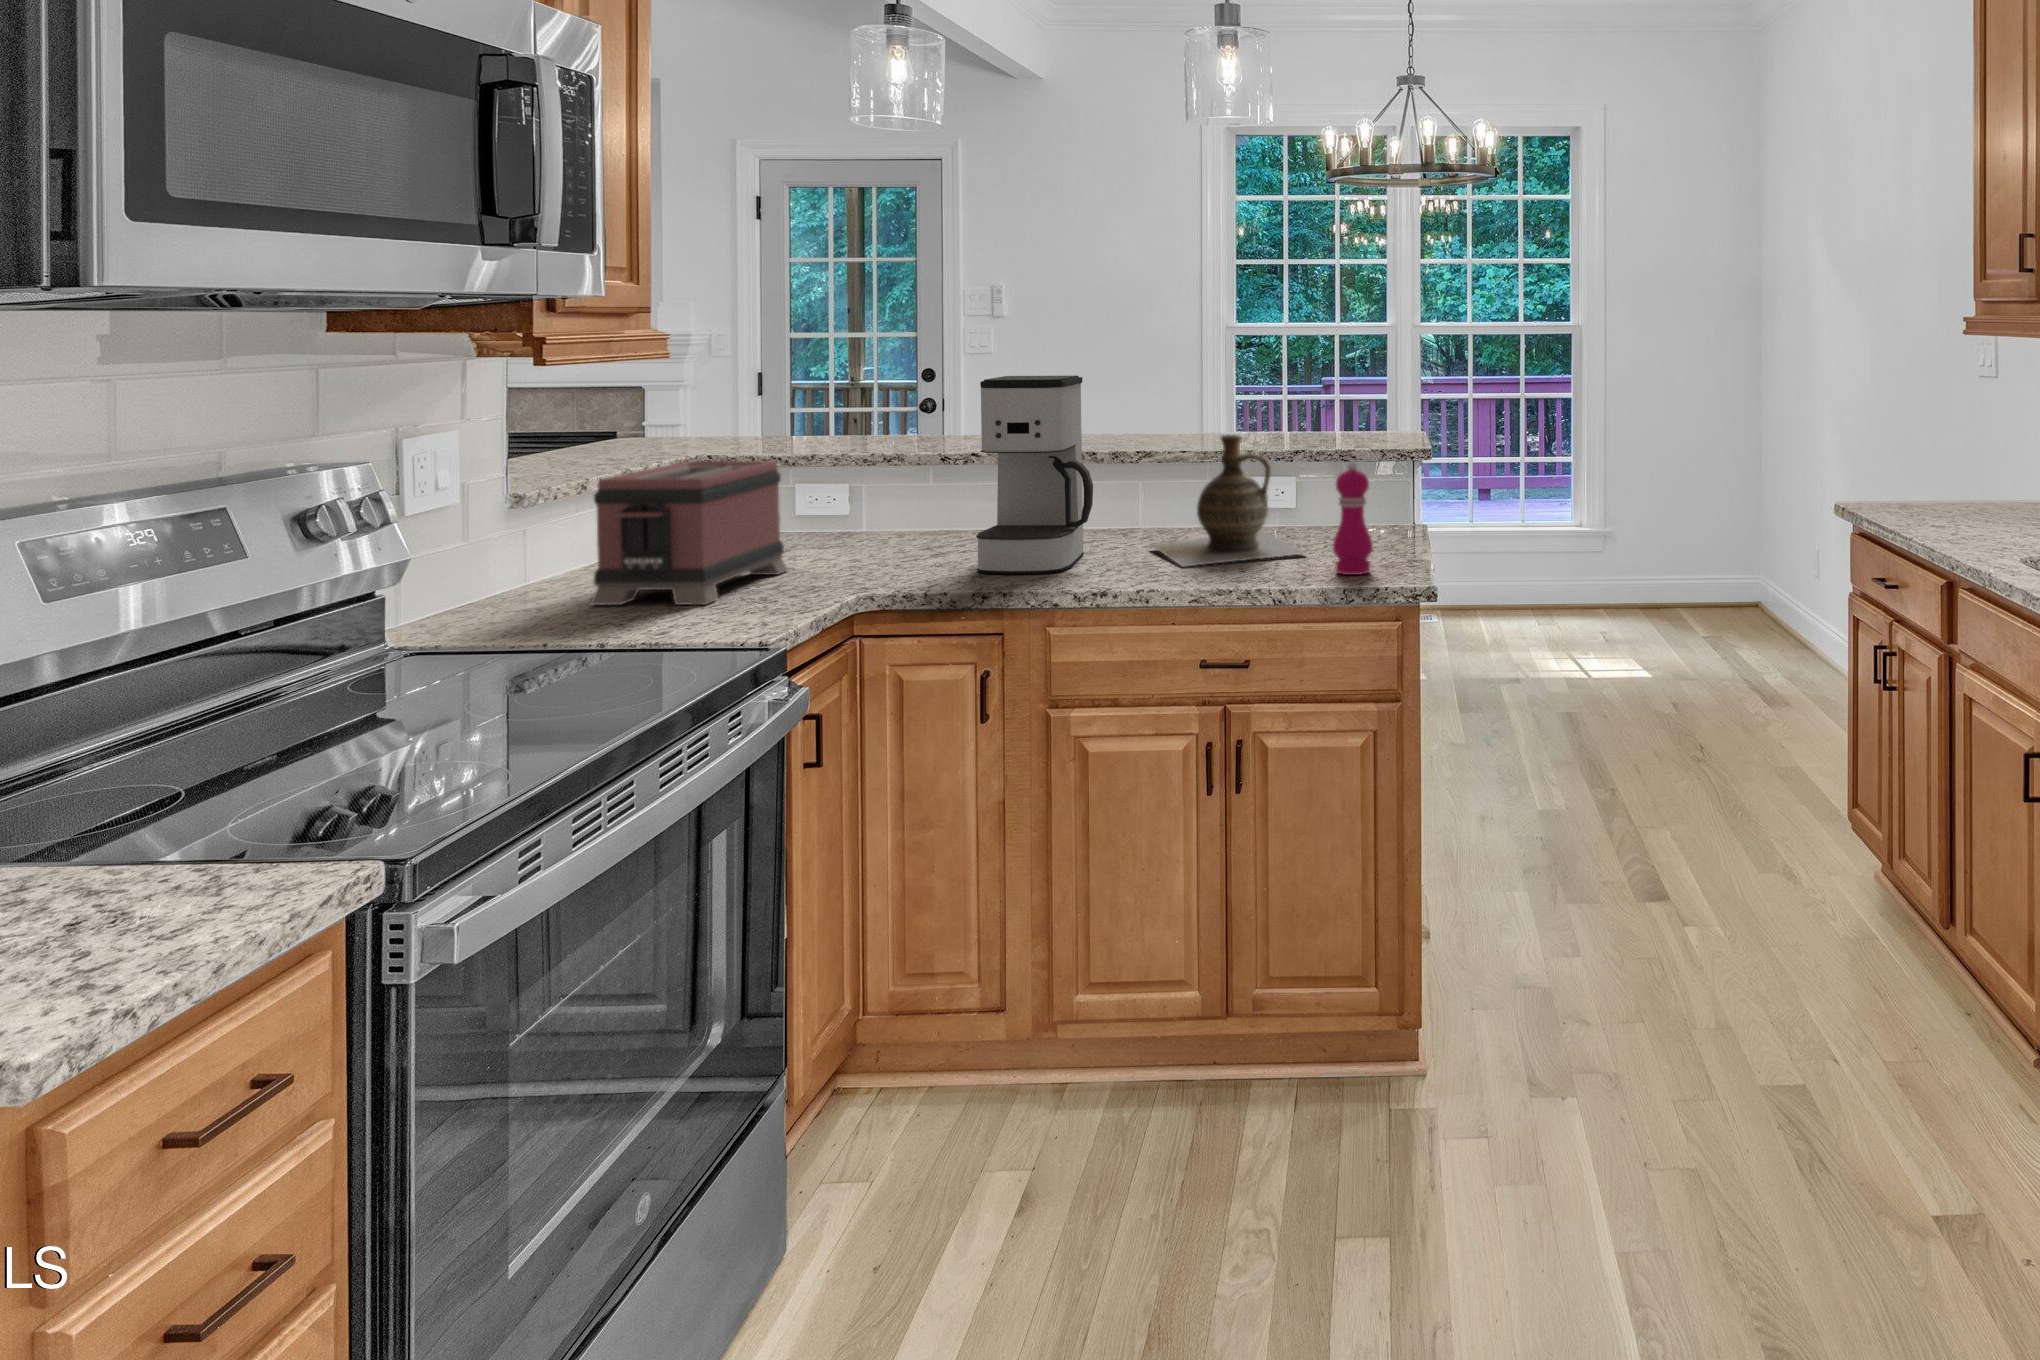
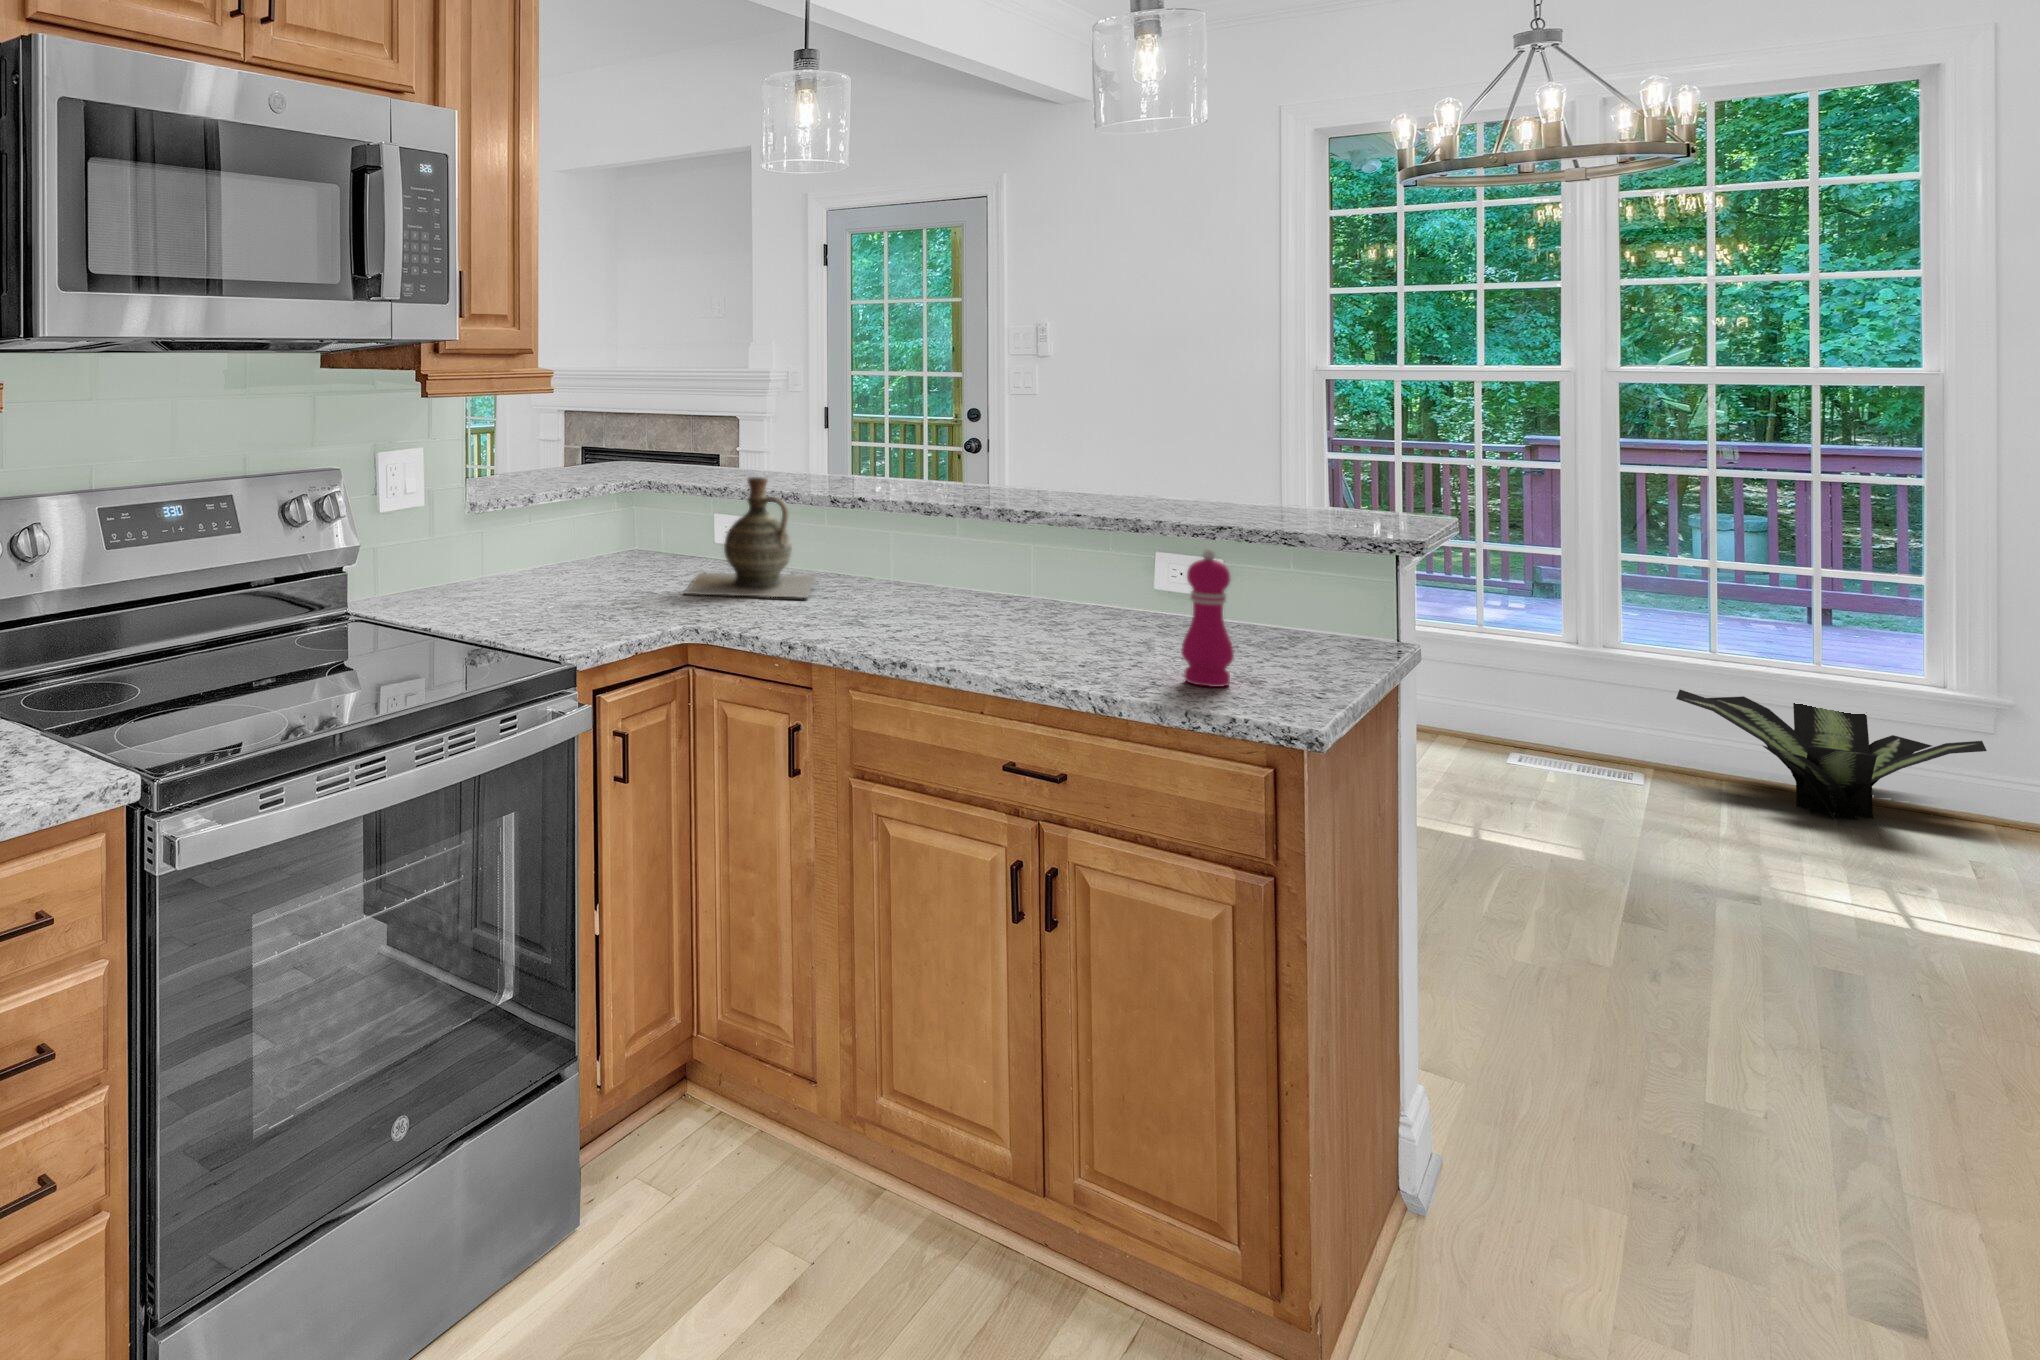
coffee maker: present [976,376,1093,574] -> none [815,426,941,634]
ceramic jug: present [1149,435,1304,566] -> present [685,477,815,598]
toaster: present [590,461,787,605] -> none [487,489,663,620]
potted plant: none [1482,540,1649,628] -> present [1676,690,1987,819]

